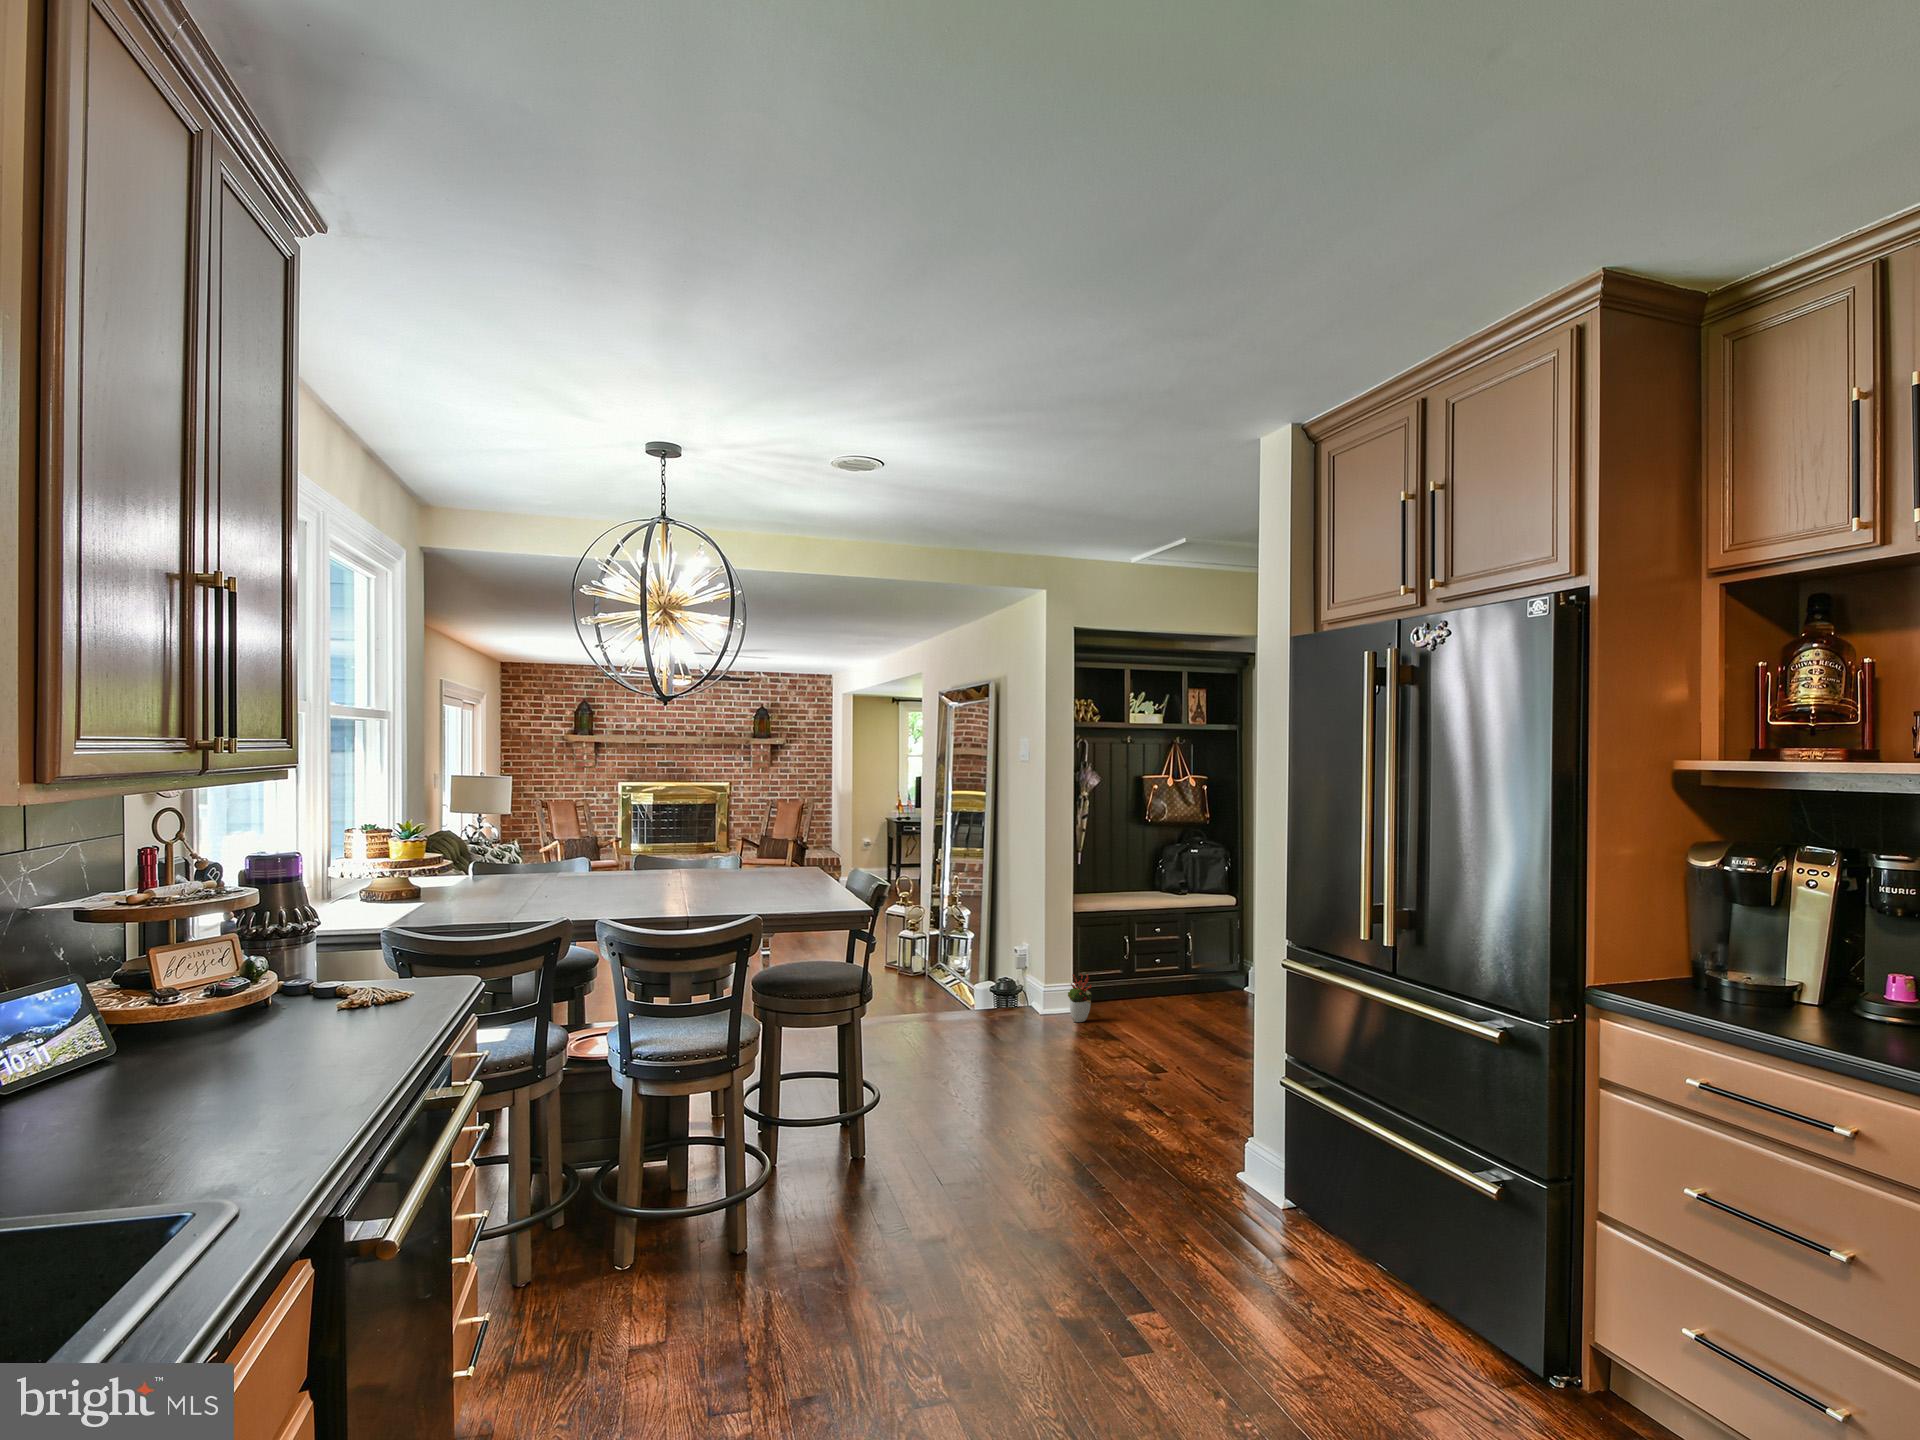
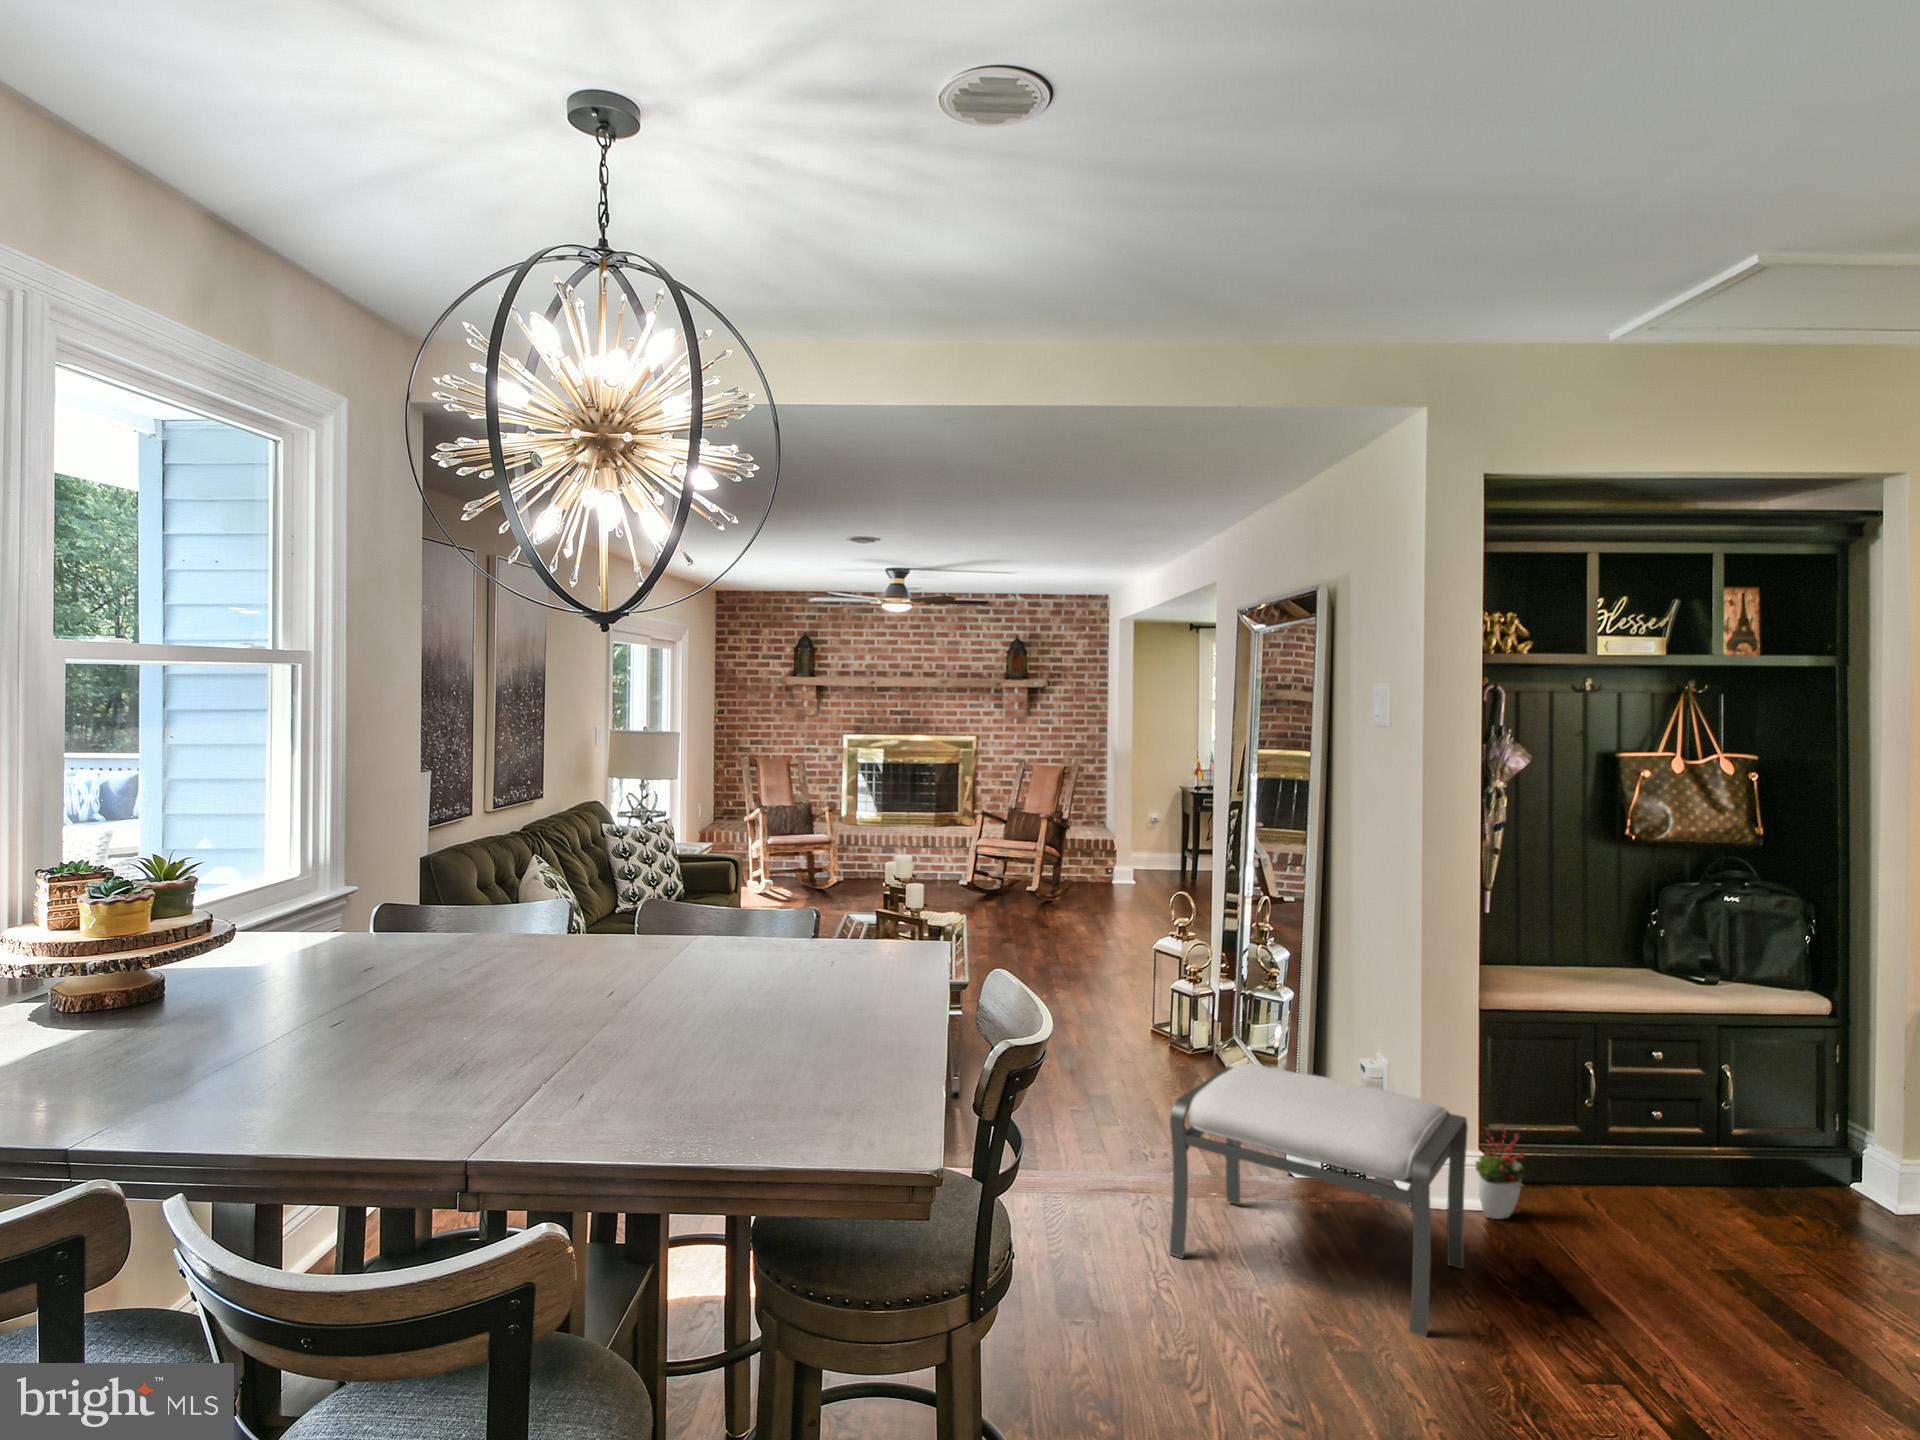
ottoman: none [913,946,1060,1057] -> present [1170,1063,1468,1337]

